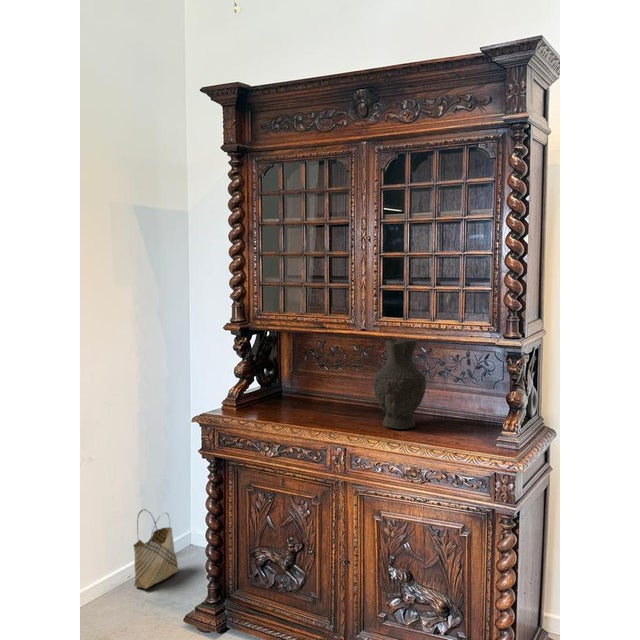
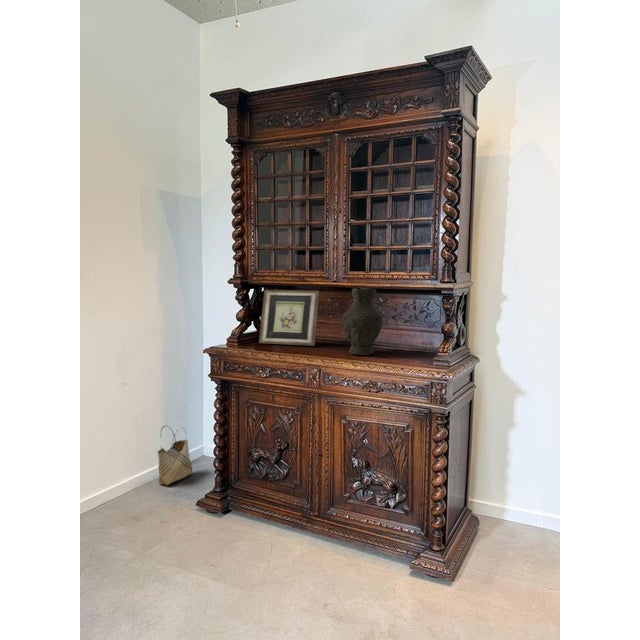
picture frame: none [264,338,342,413] -> present [259,290,319,346]

